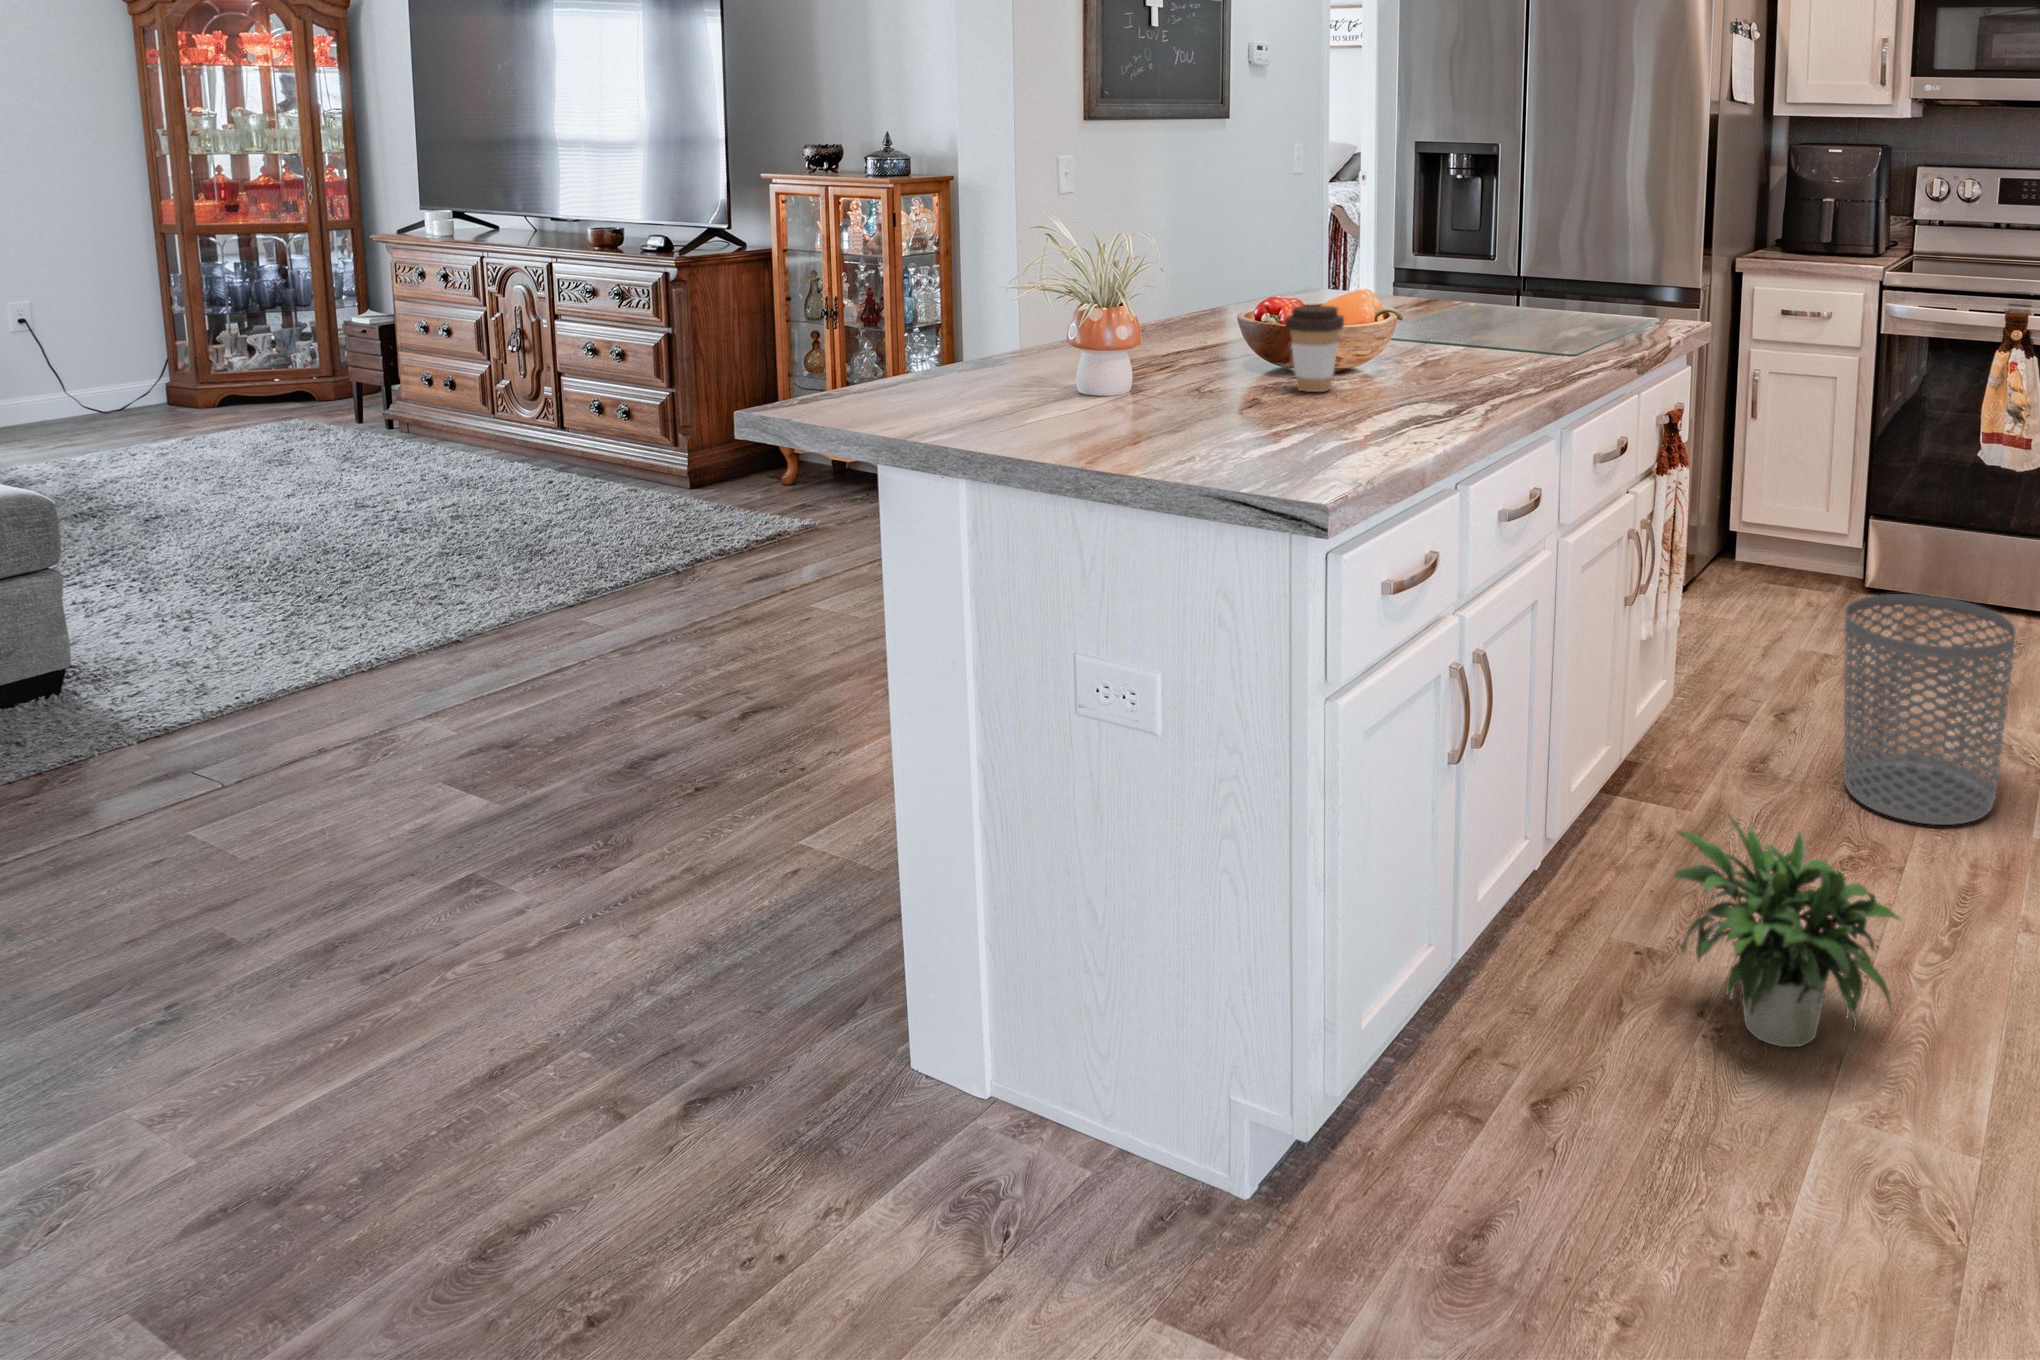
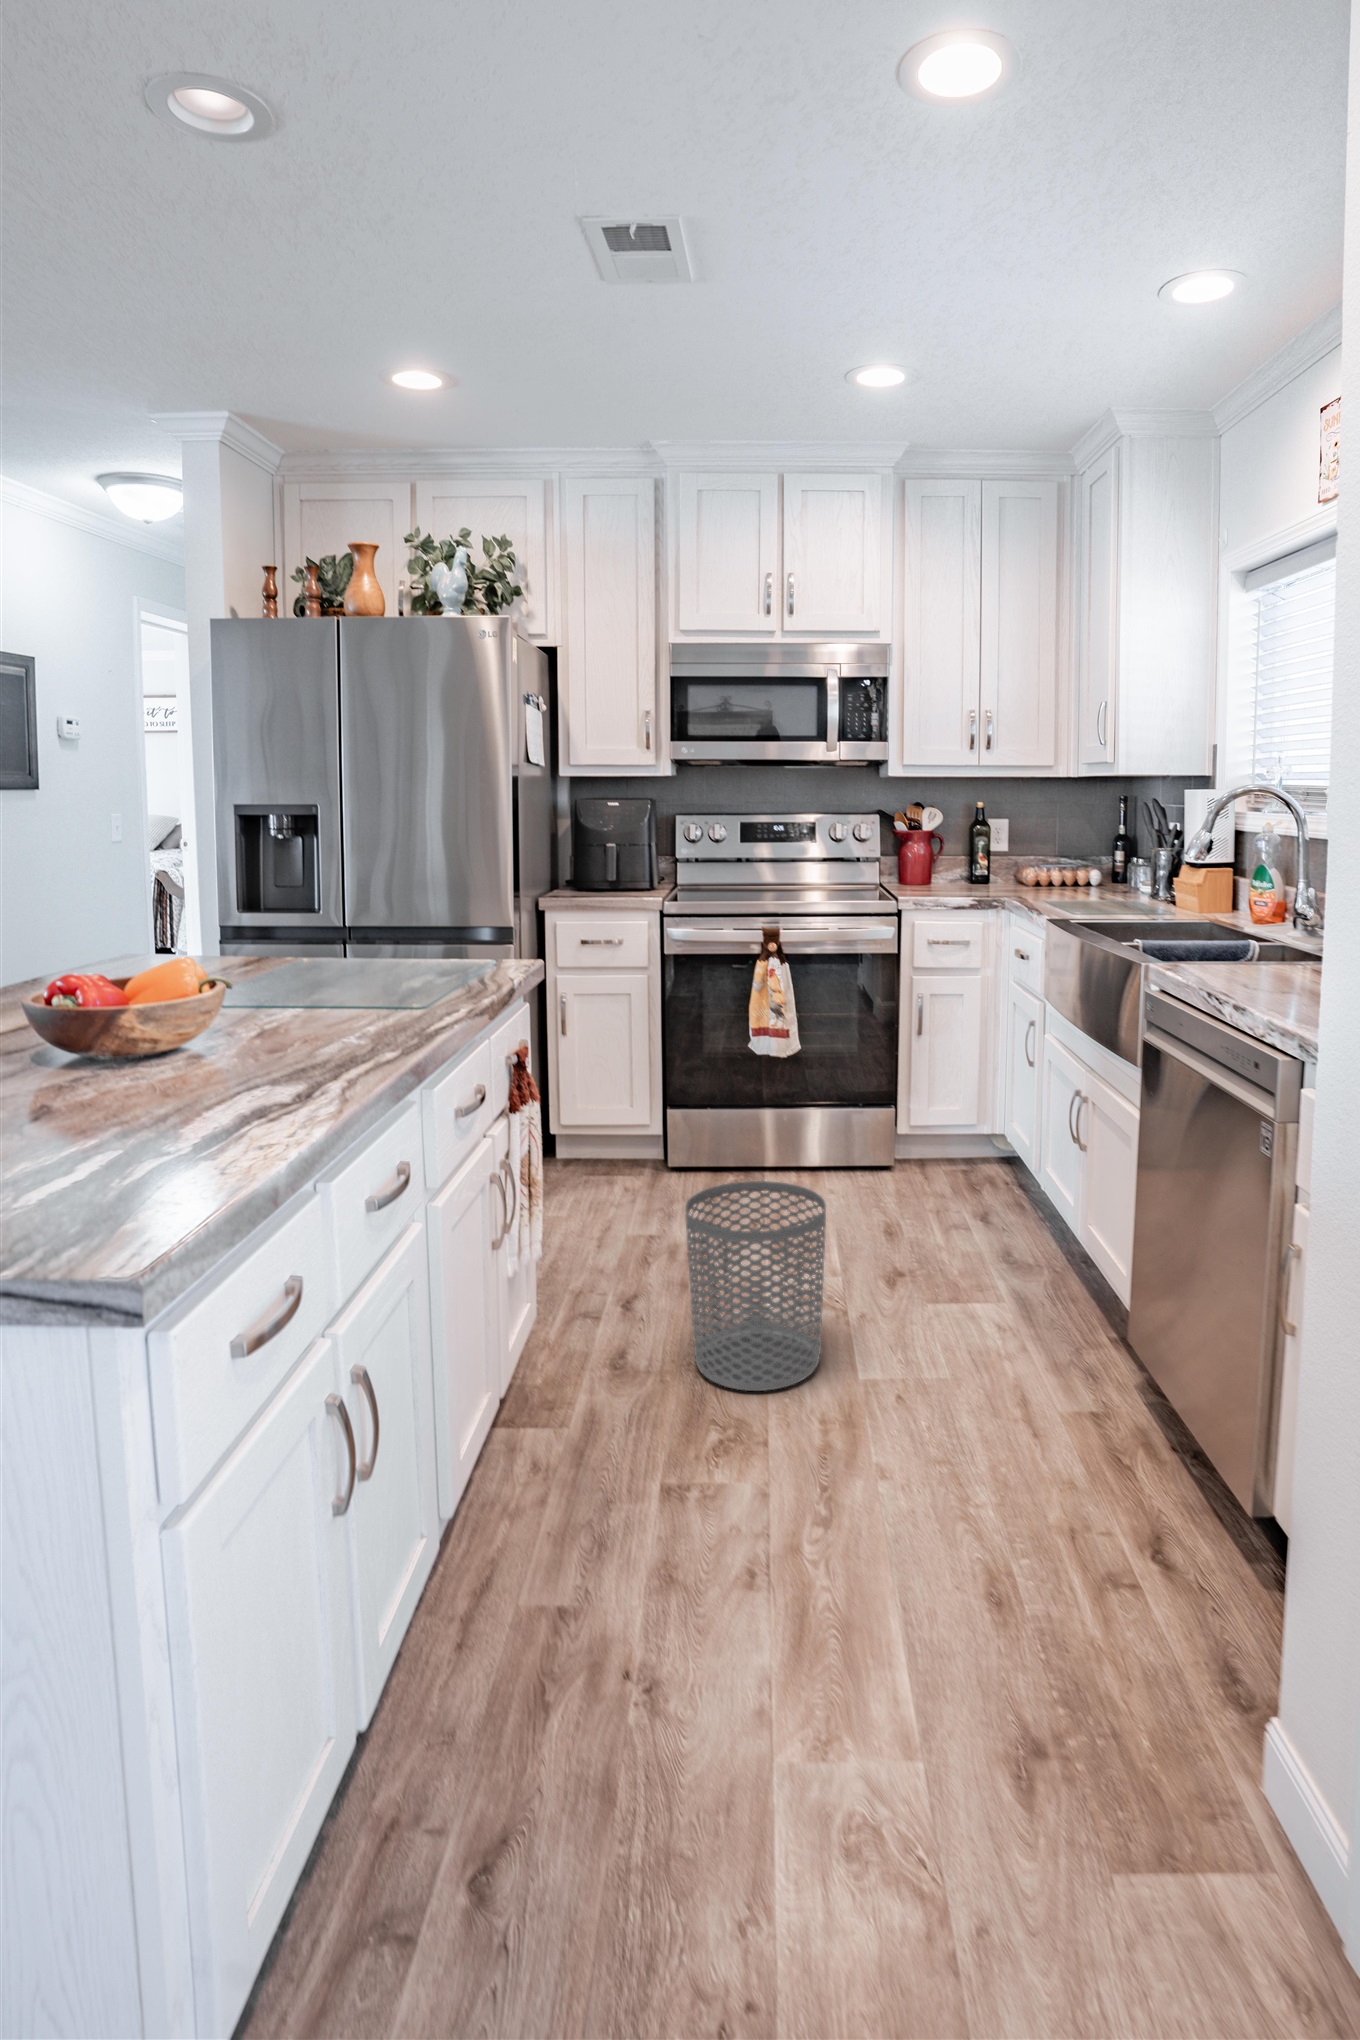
coffee cup: present [1285,305,1344,392] -> none [81,984,161,1089]
potted plant: present [1636,815,1900,1047] -> none [539,1453,807,1691]

